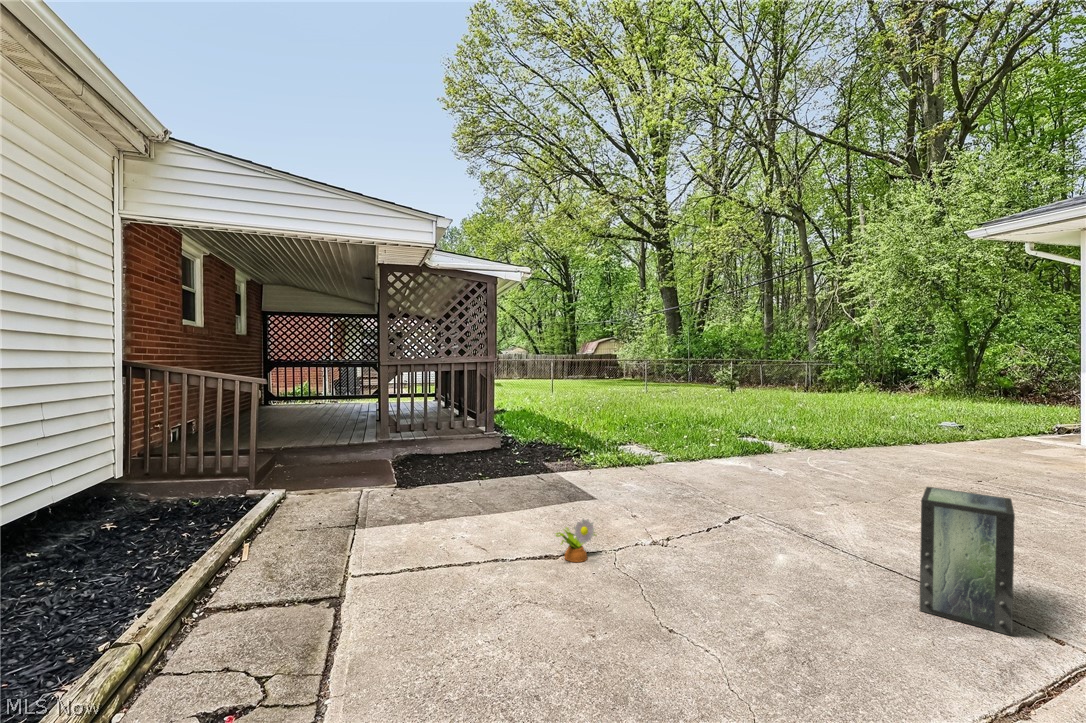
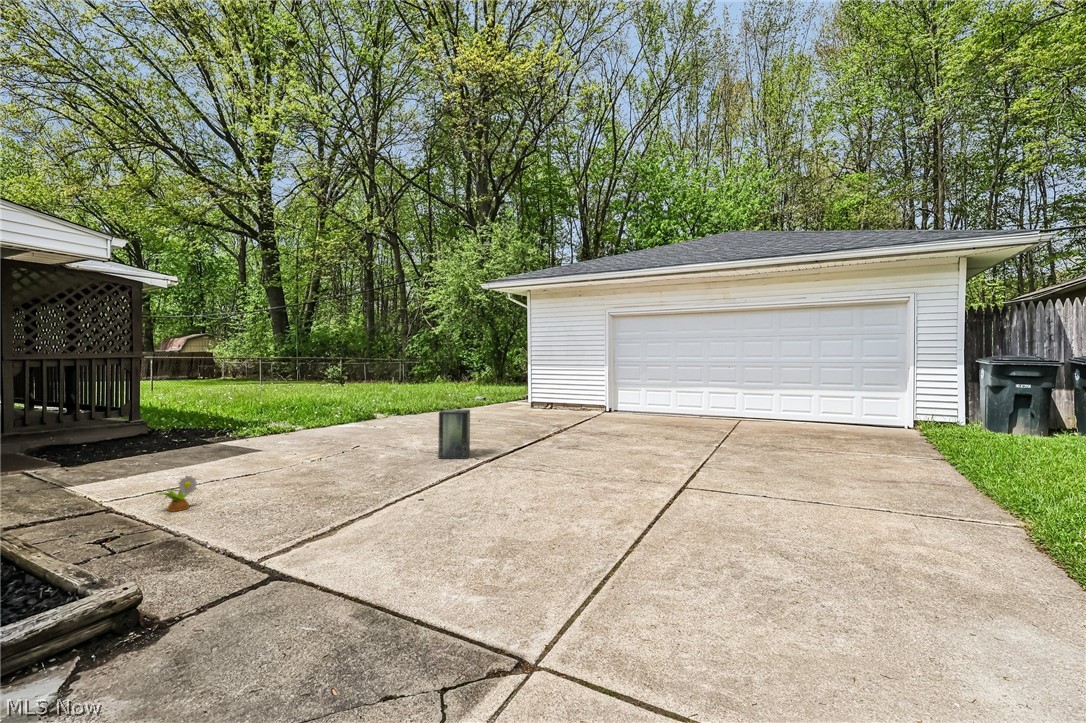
decorative plant: present [556,518,596,562] -> present [158,475,197,512]

